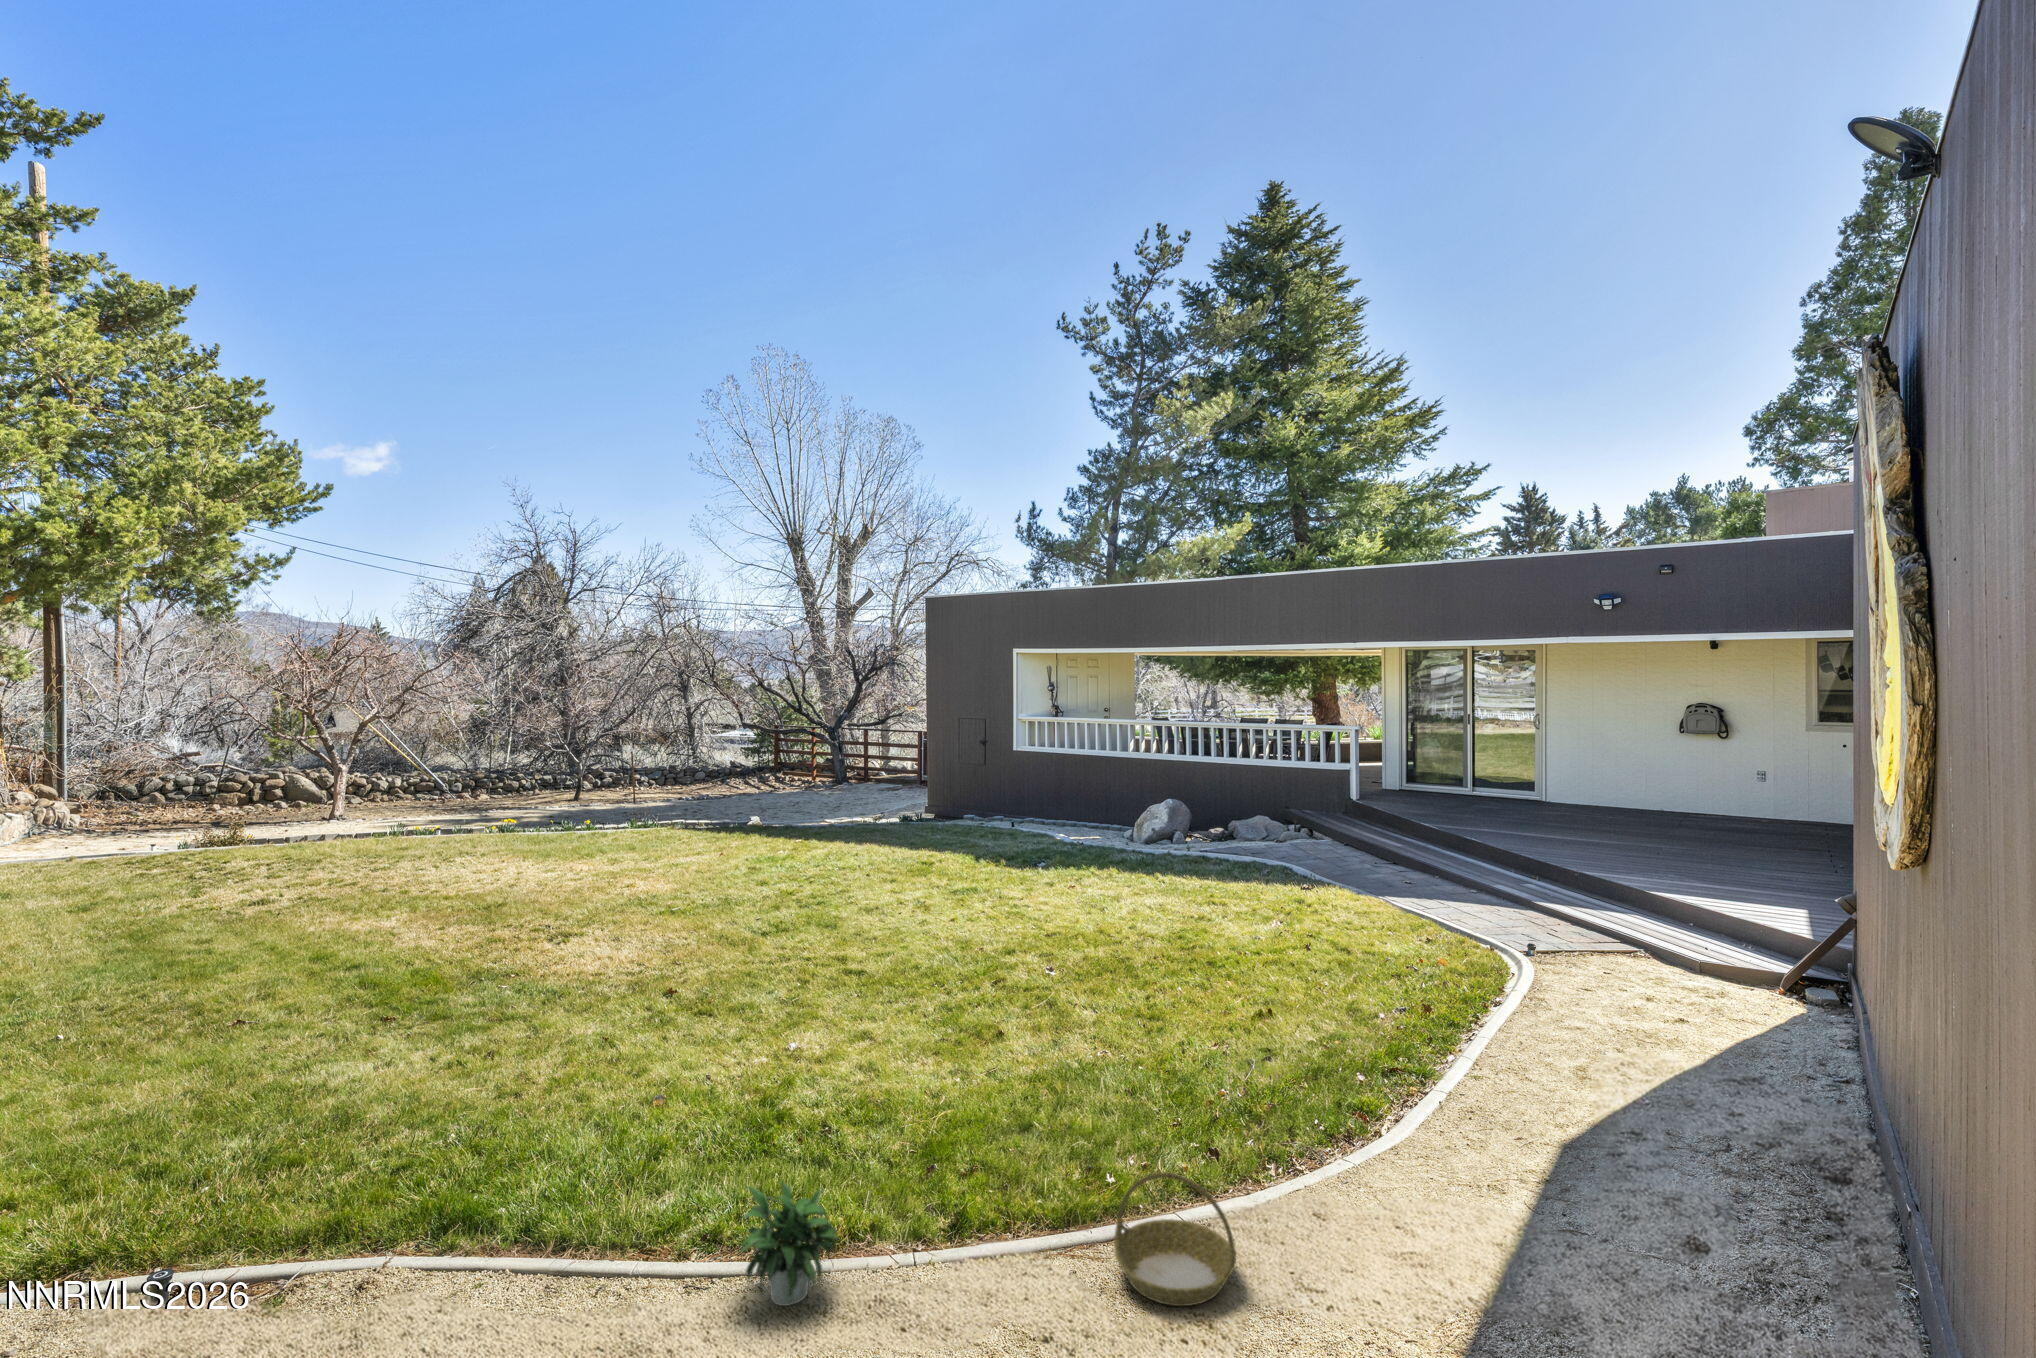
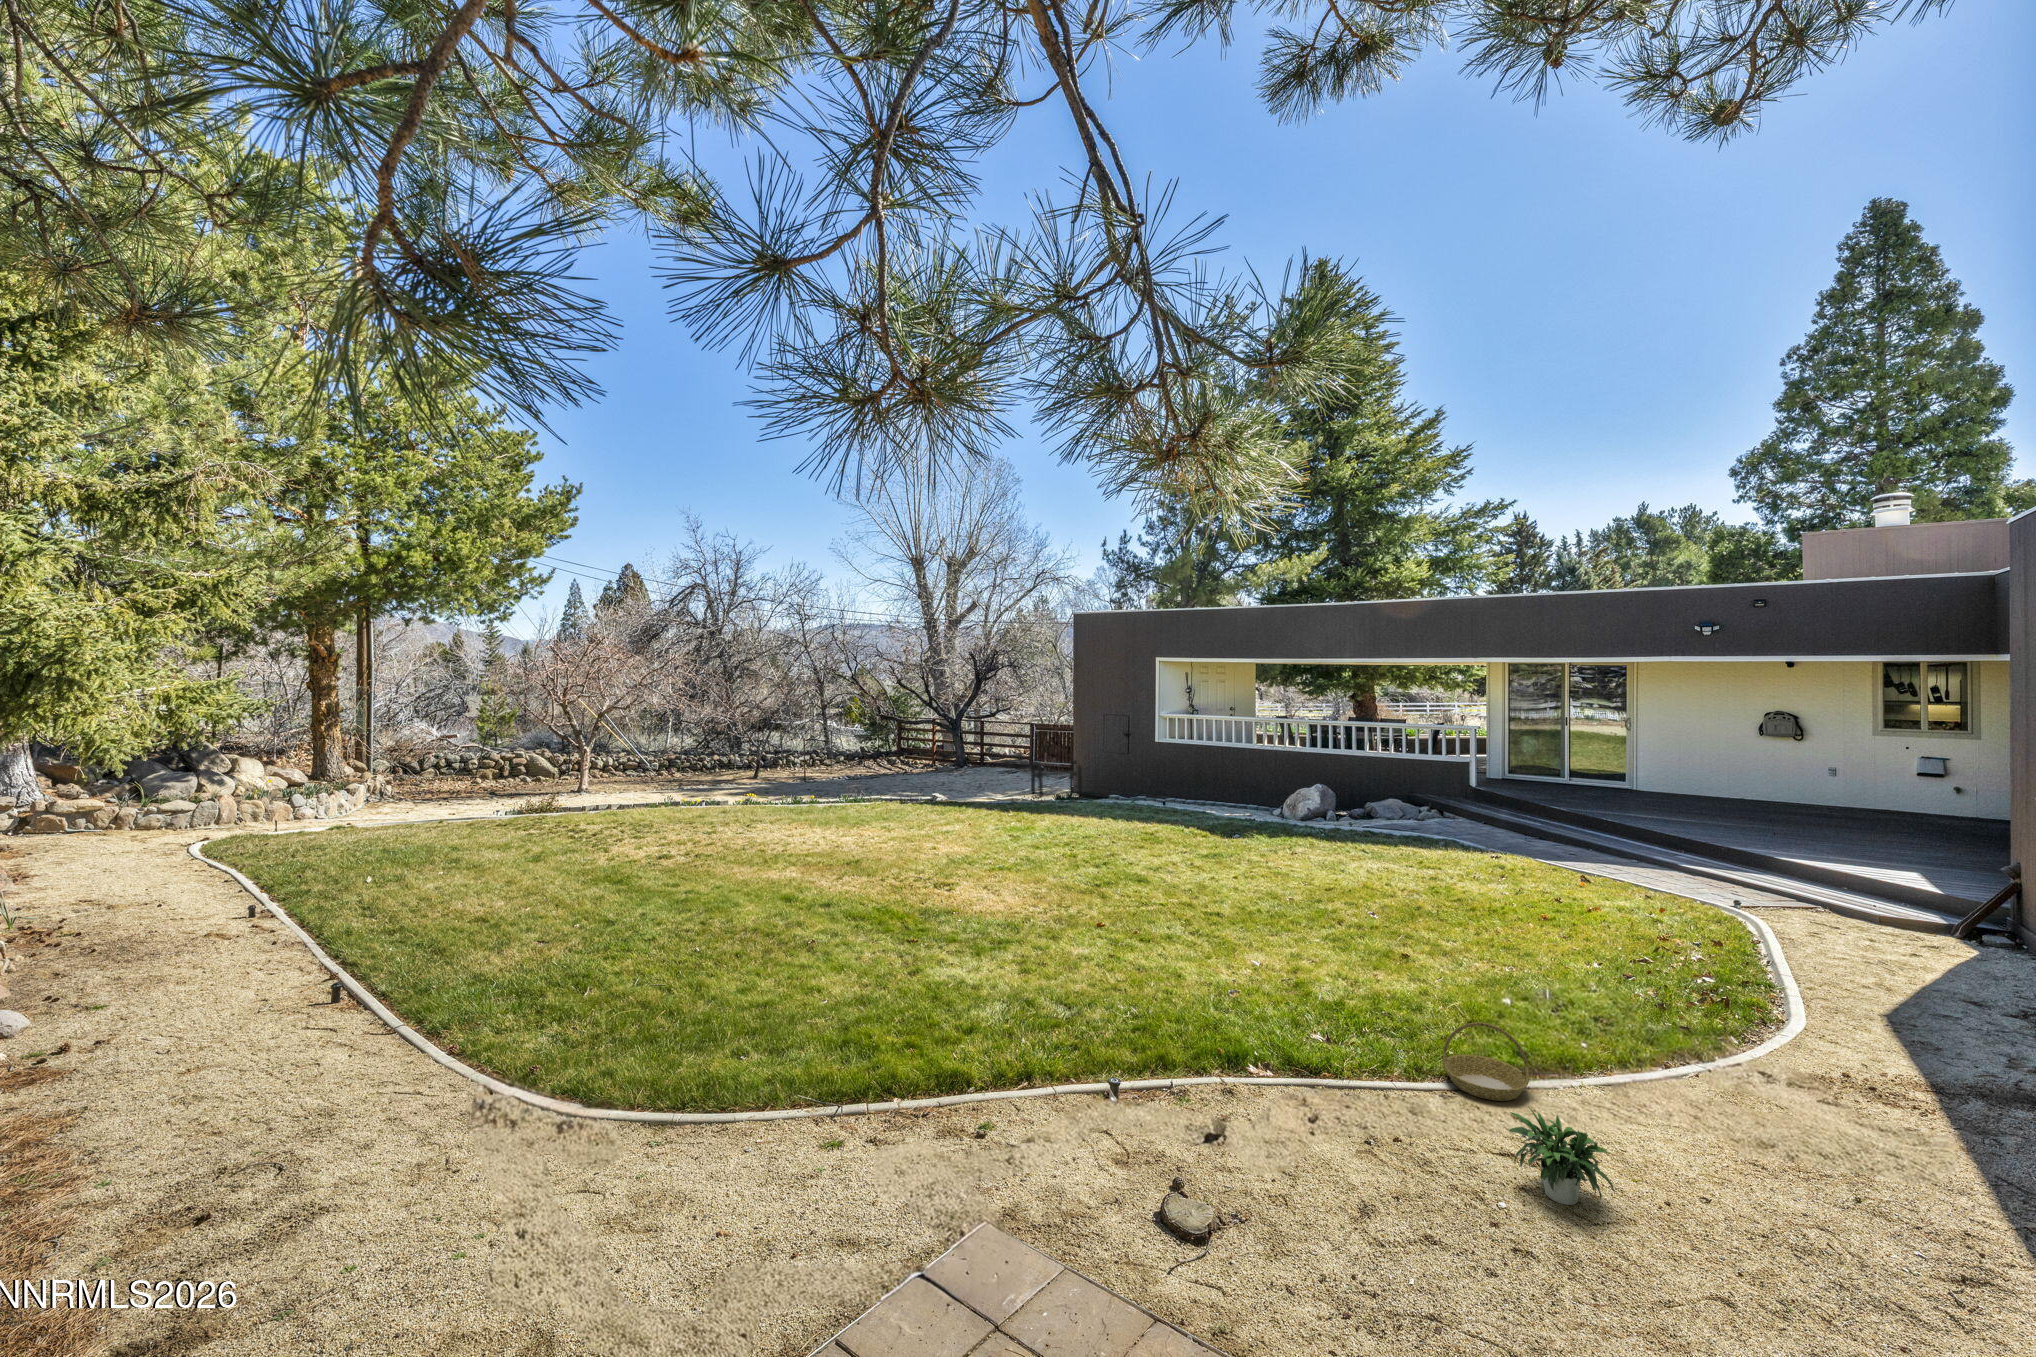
bench: none [876,774,935,818] -> present [1031,760,1082,796]
basket: present [1114,1172,1236,1306] -> present [1443,1022,1529,1101]

